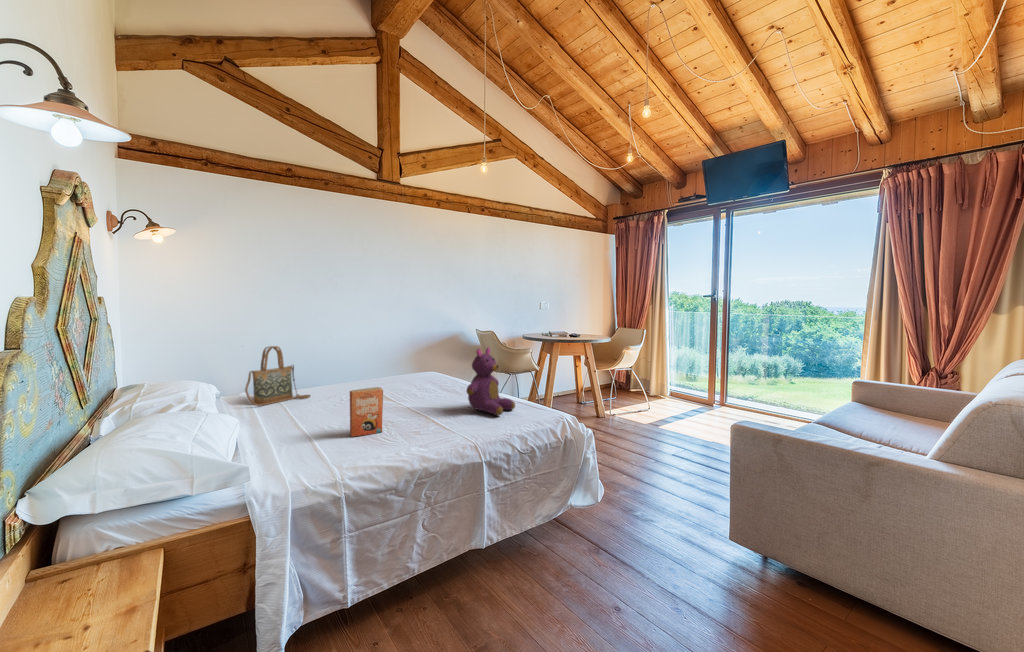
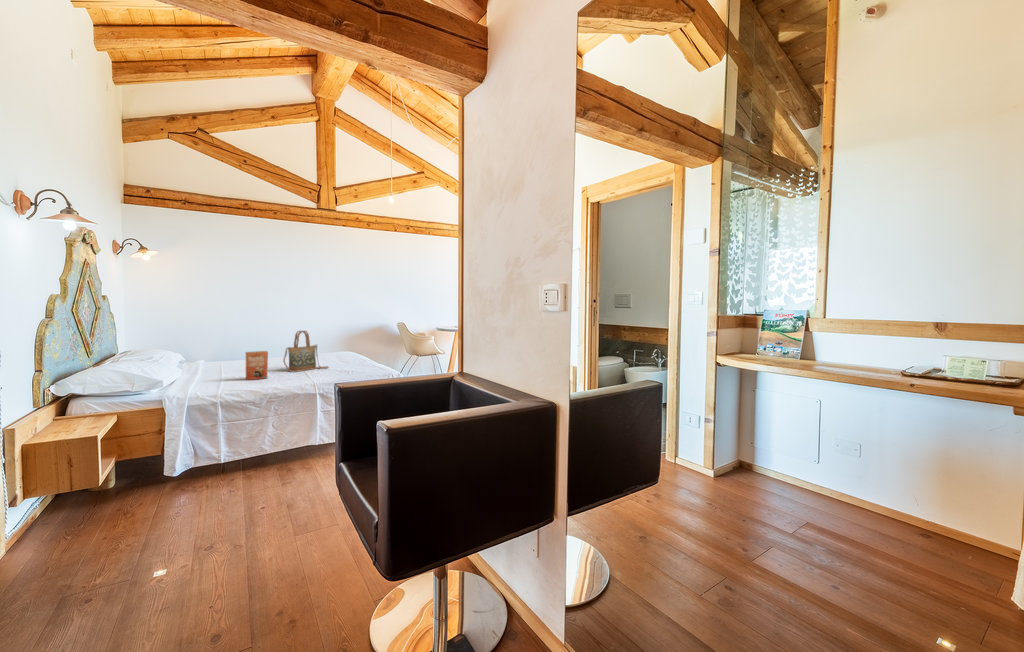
handbag: present [245,346,310,406] -> present [283,331,328,372]
teddy bear: present [467,348,515,415] -> none [331,329,368,373]

